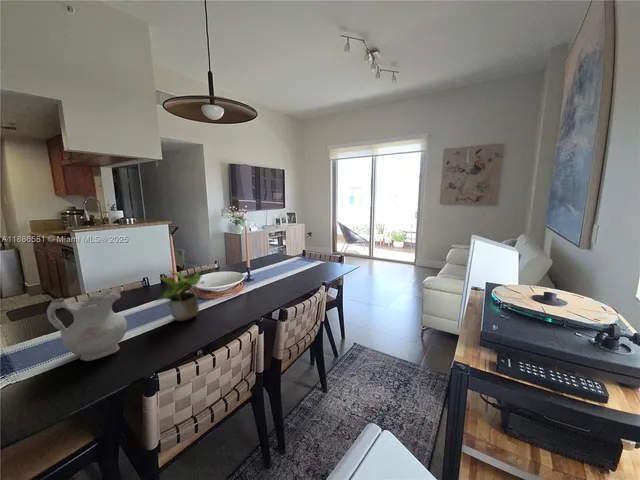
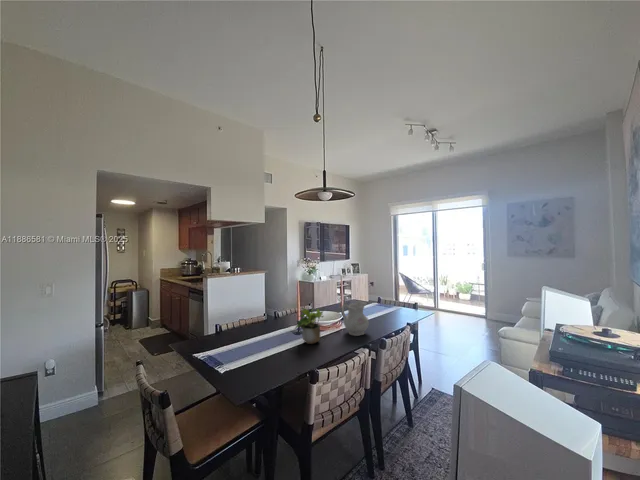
ceramic pitcher: present [47,289,127,361] -> present [341,301,369,336]

